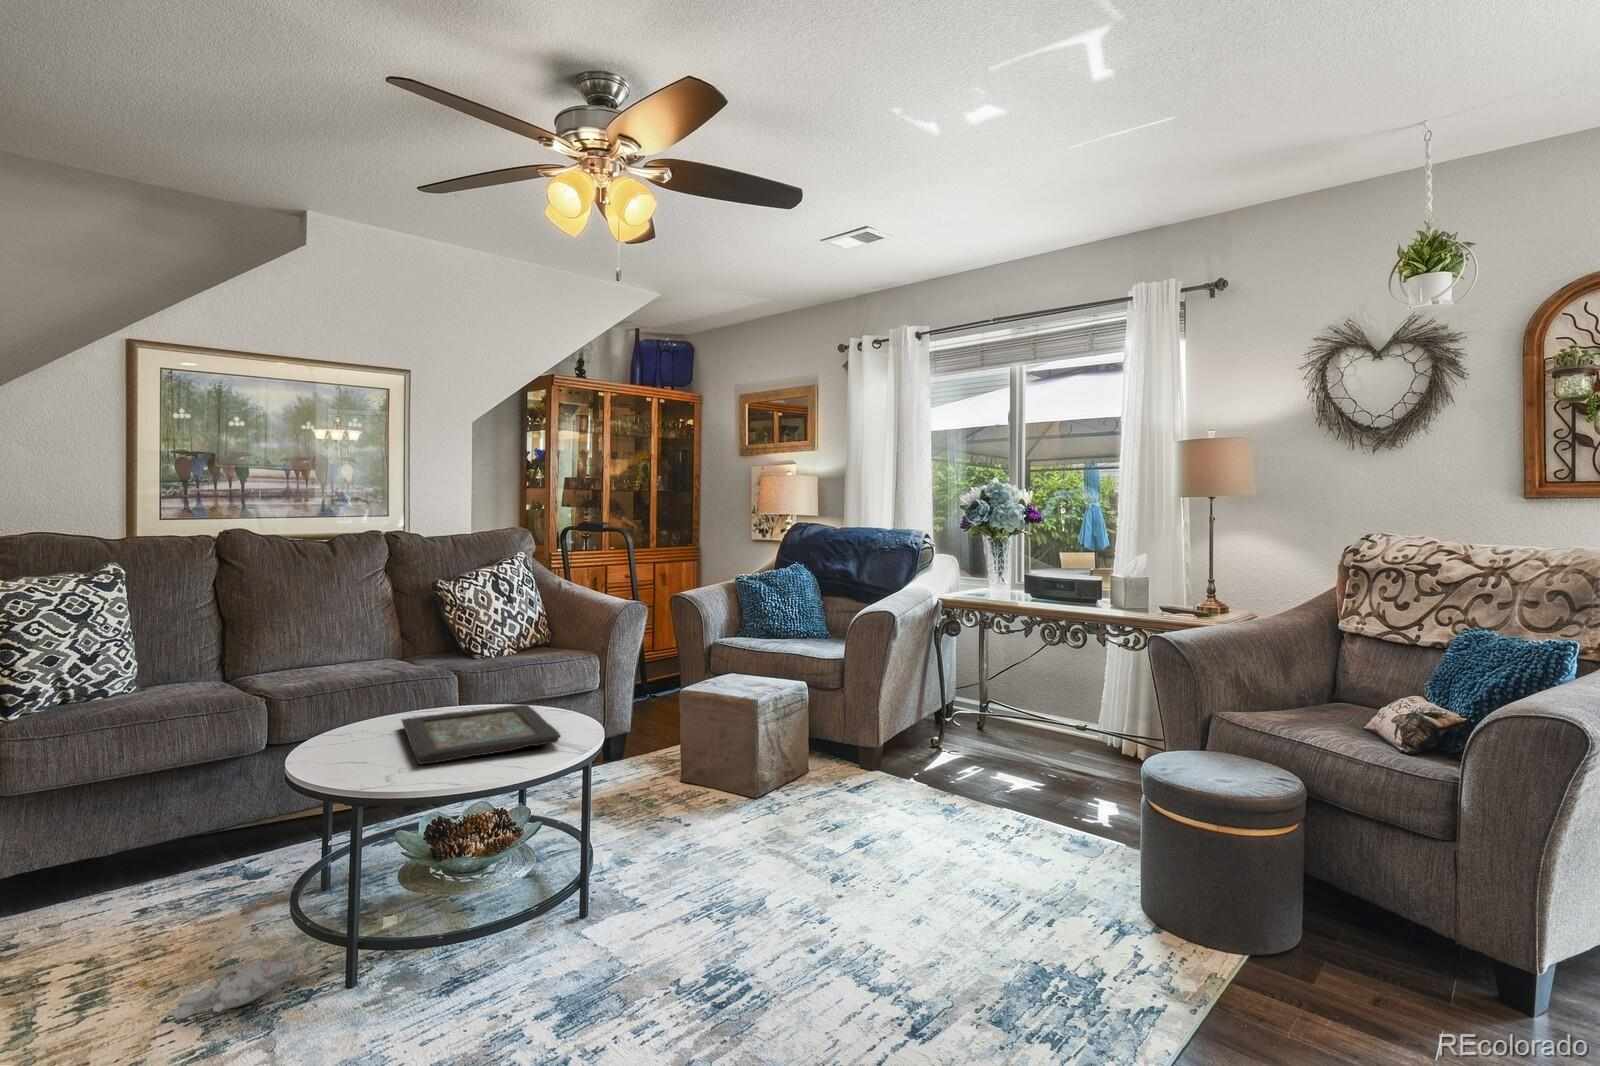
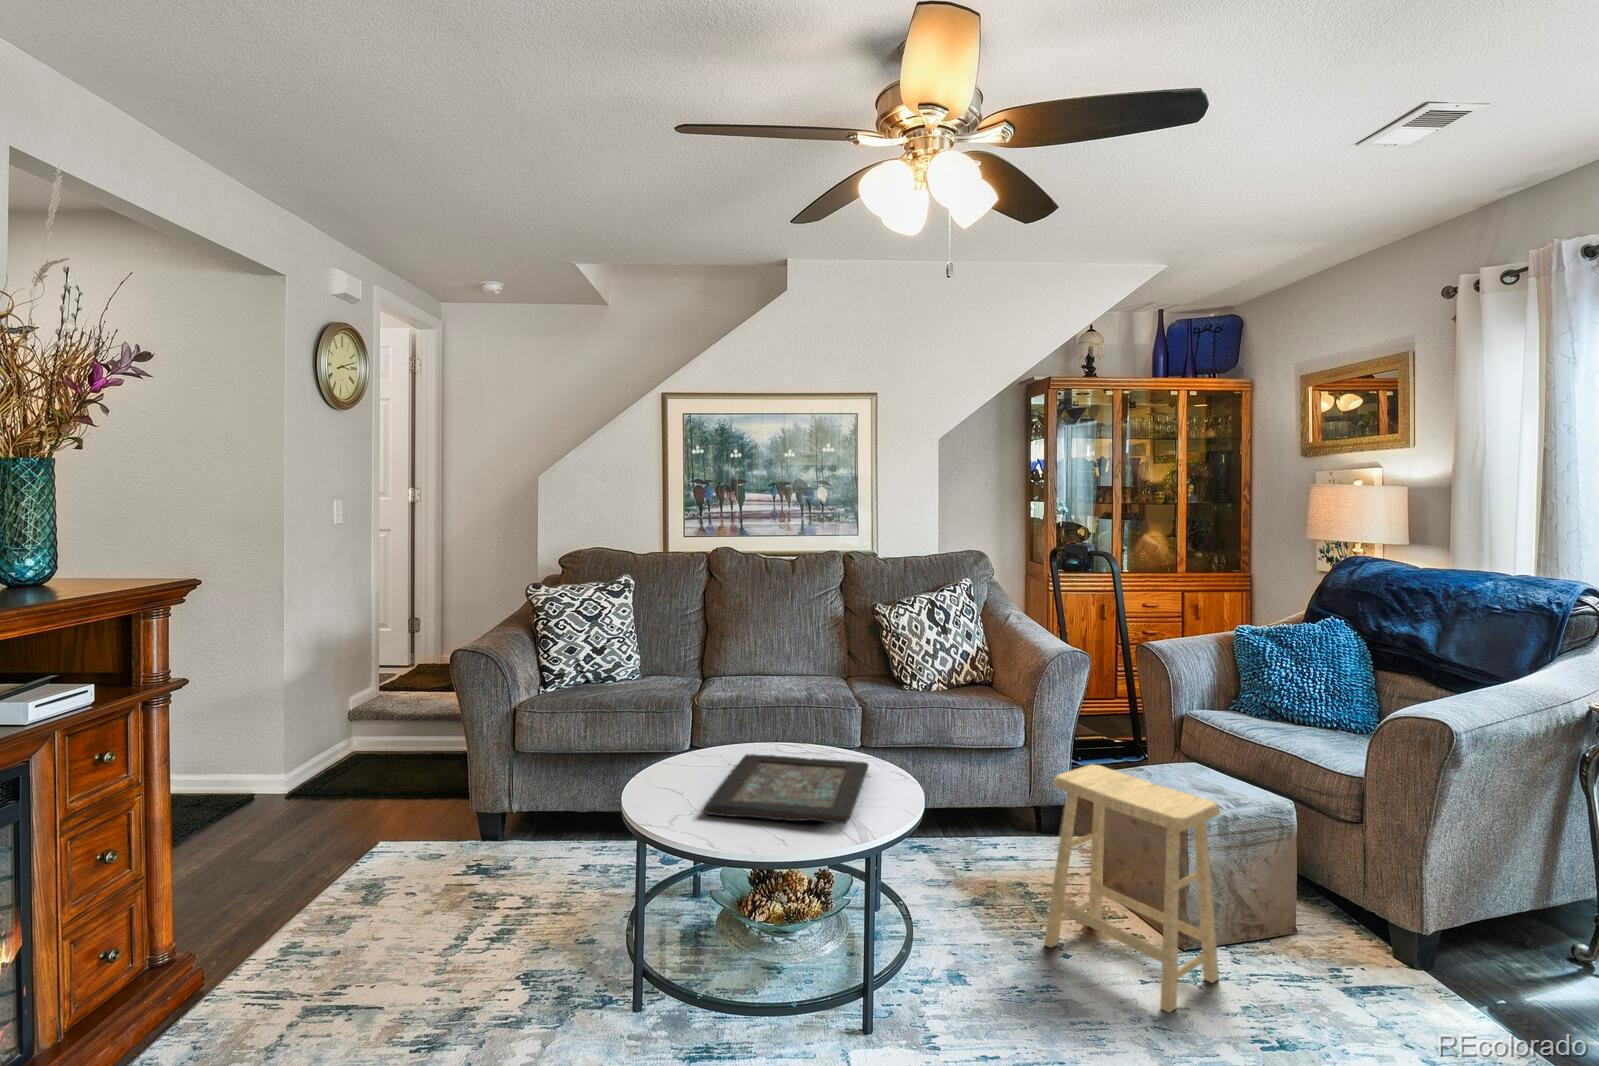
footstool: none [668,679,784,834] -> present [1044,764,1220,1013]
plush toy: present [140,961,298,1019] -> none [505,935,607,995]

